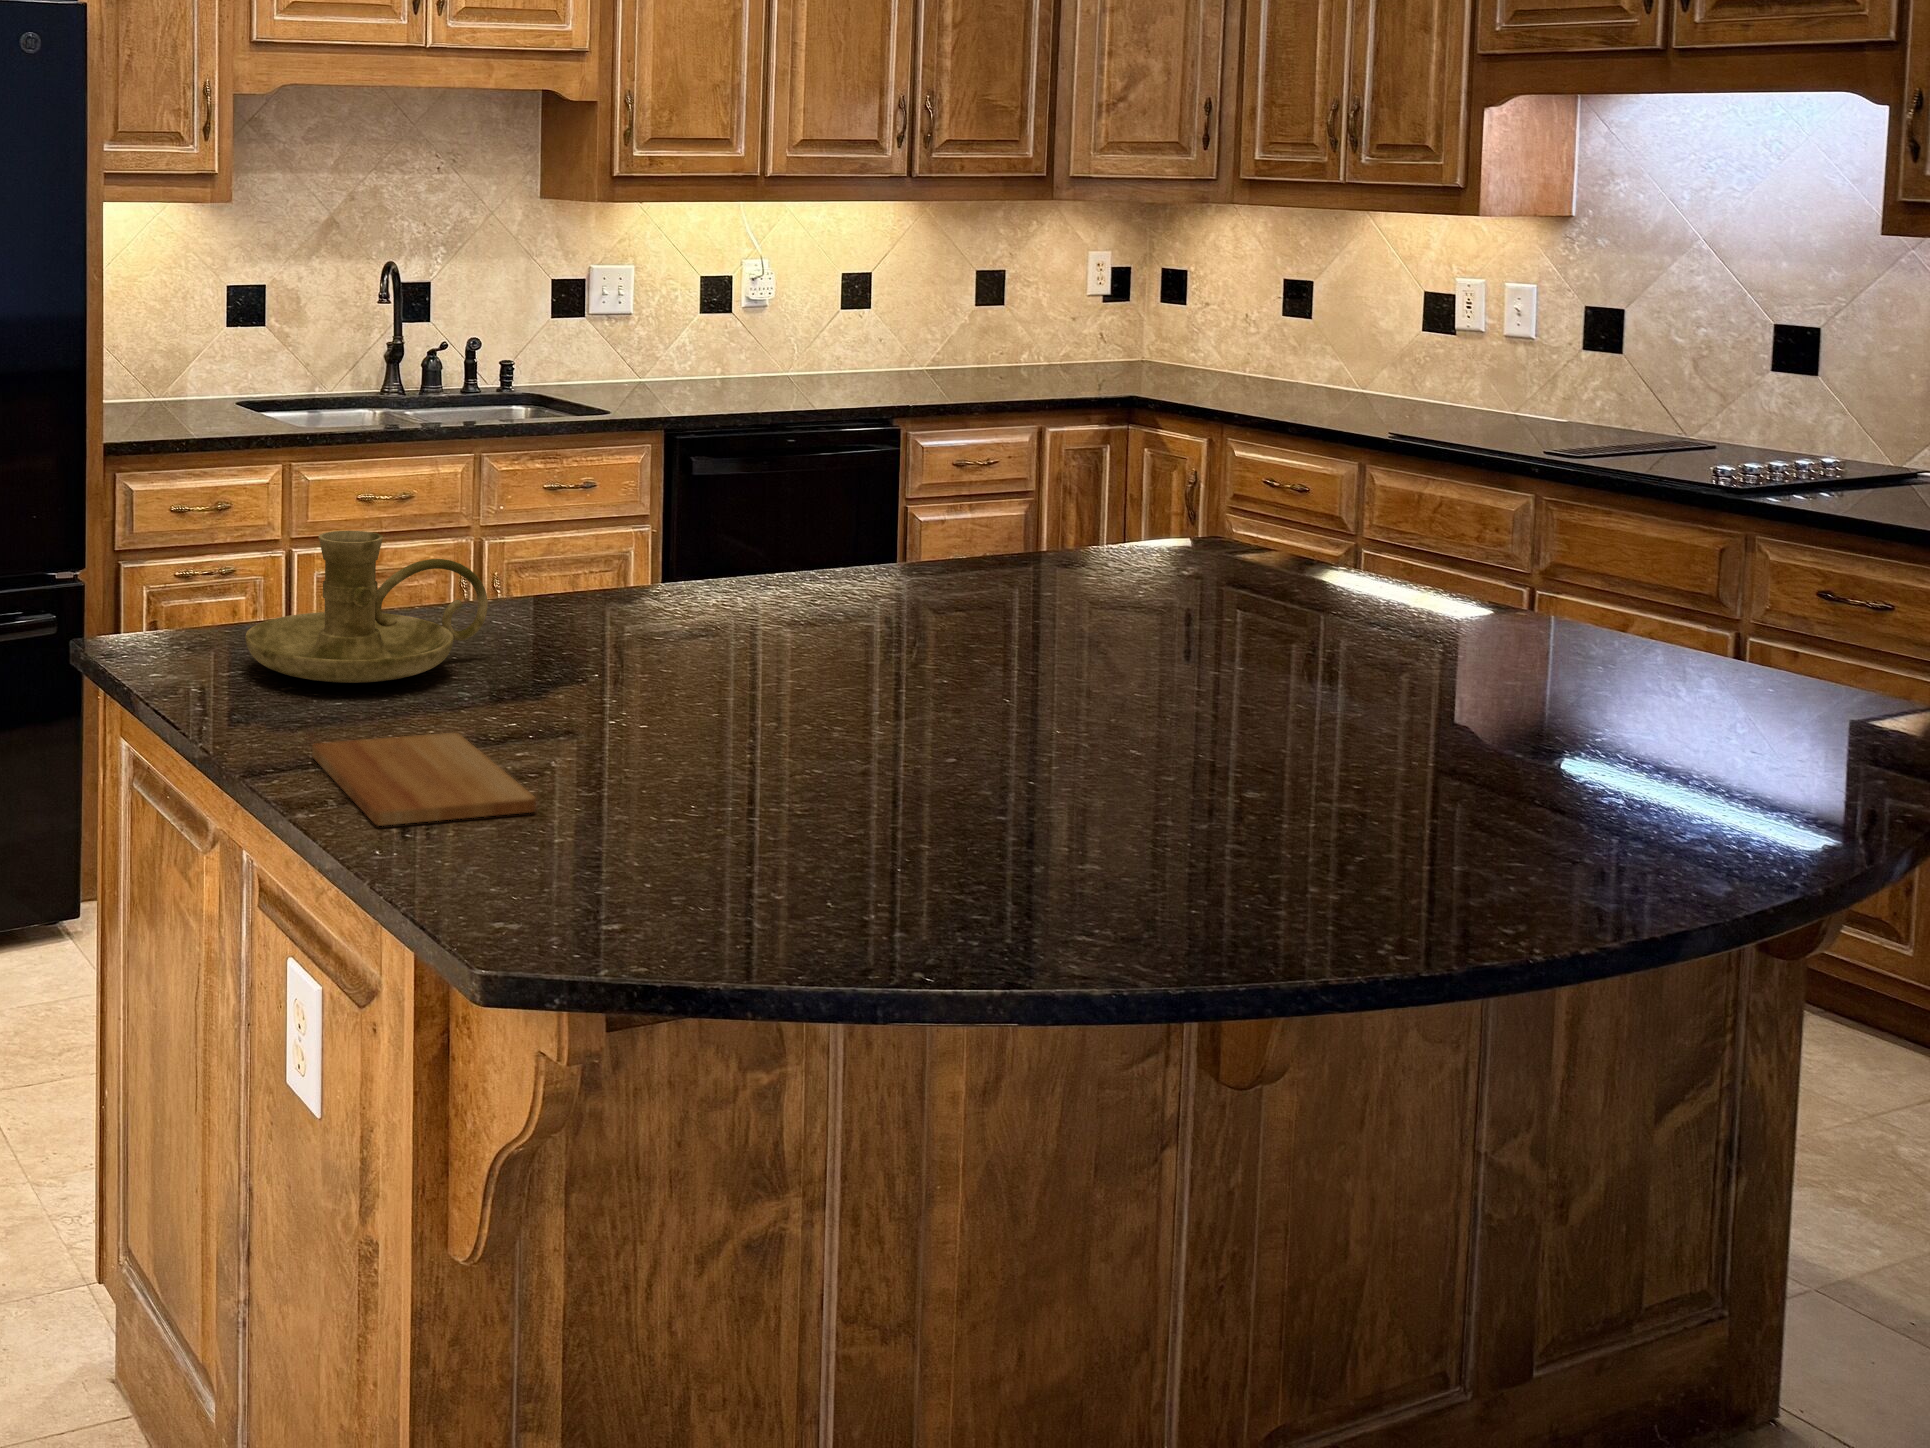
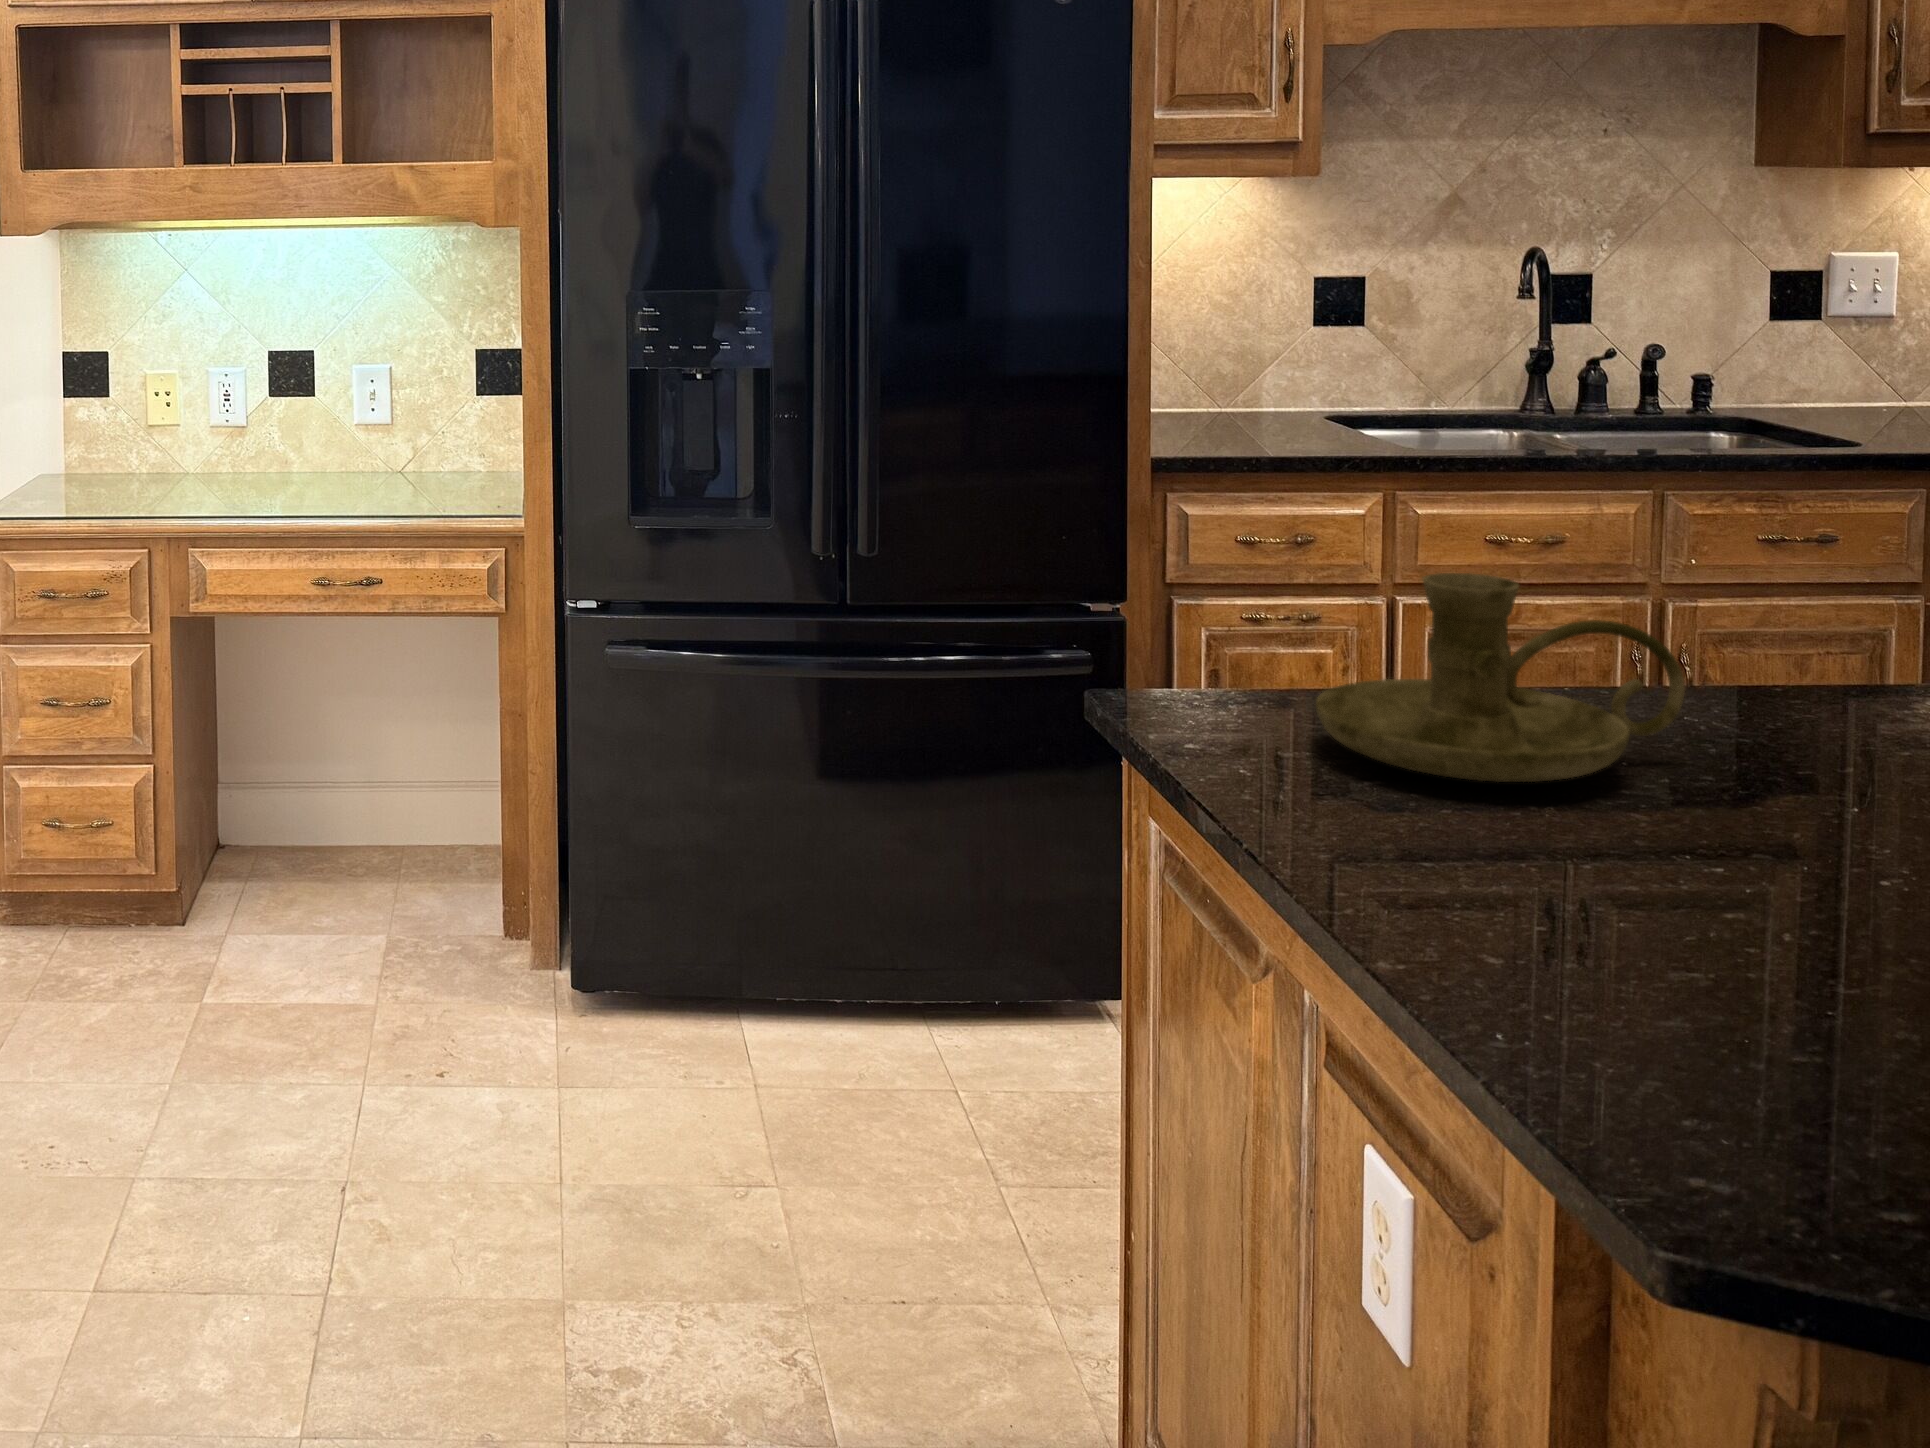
cutting board: present [312,733,536,826] -> none [1407,862,1777,1016]

